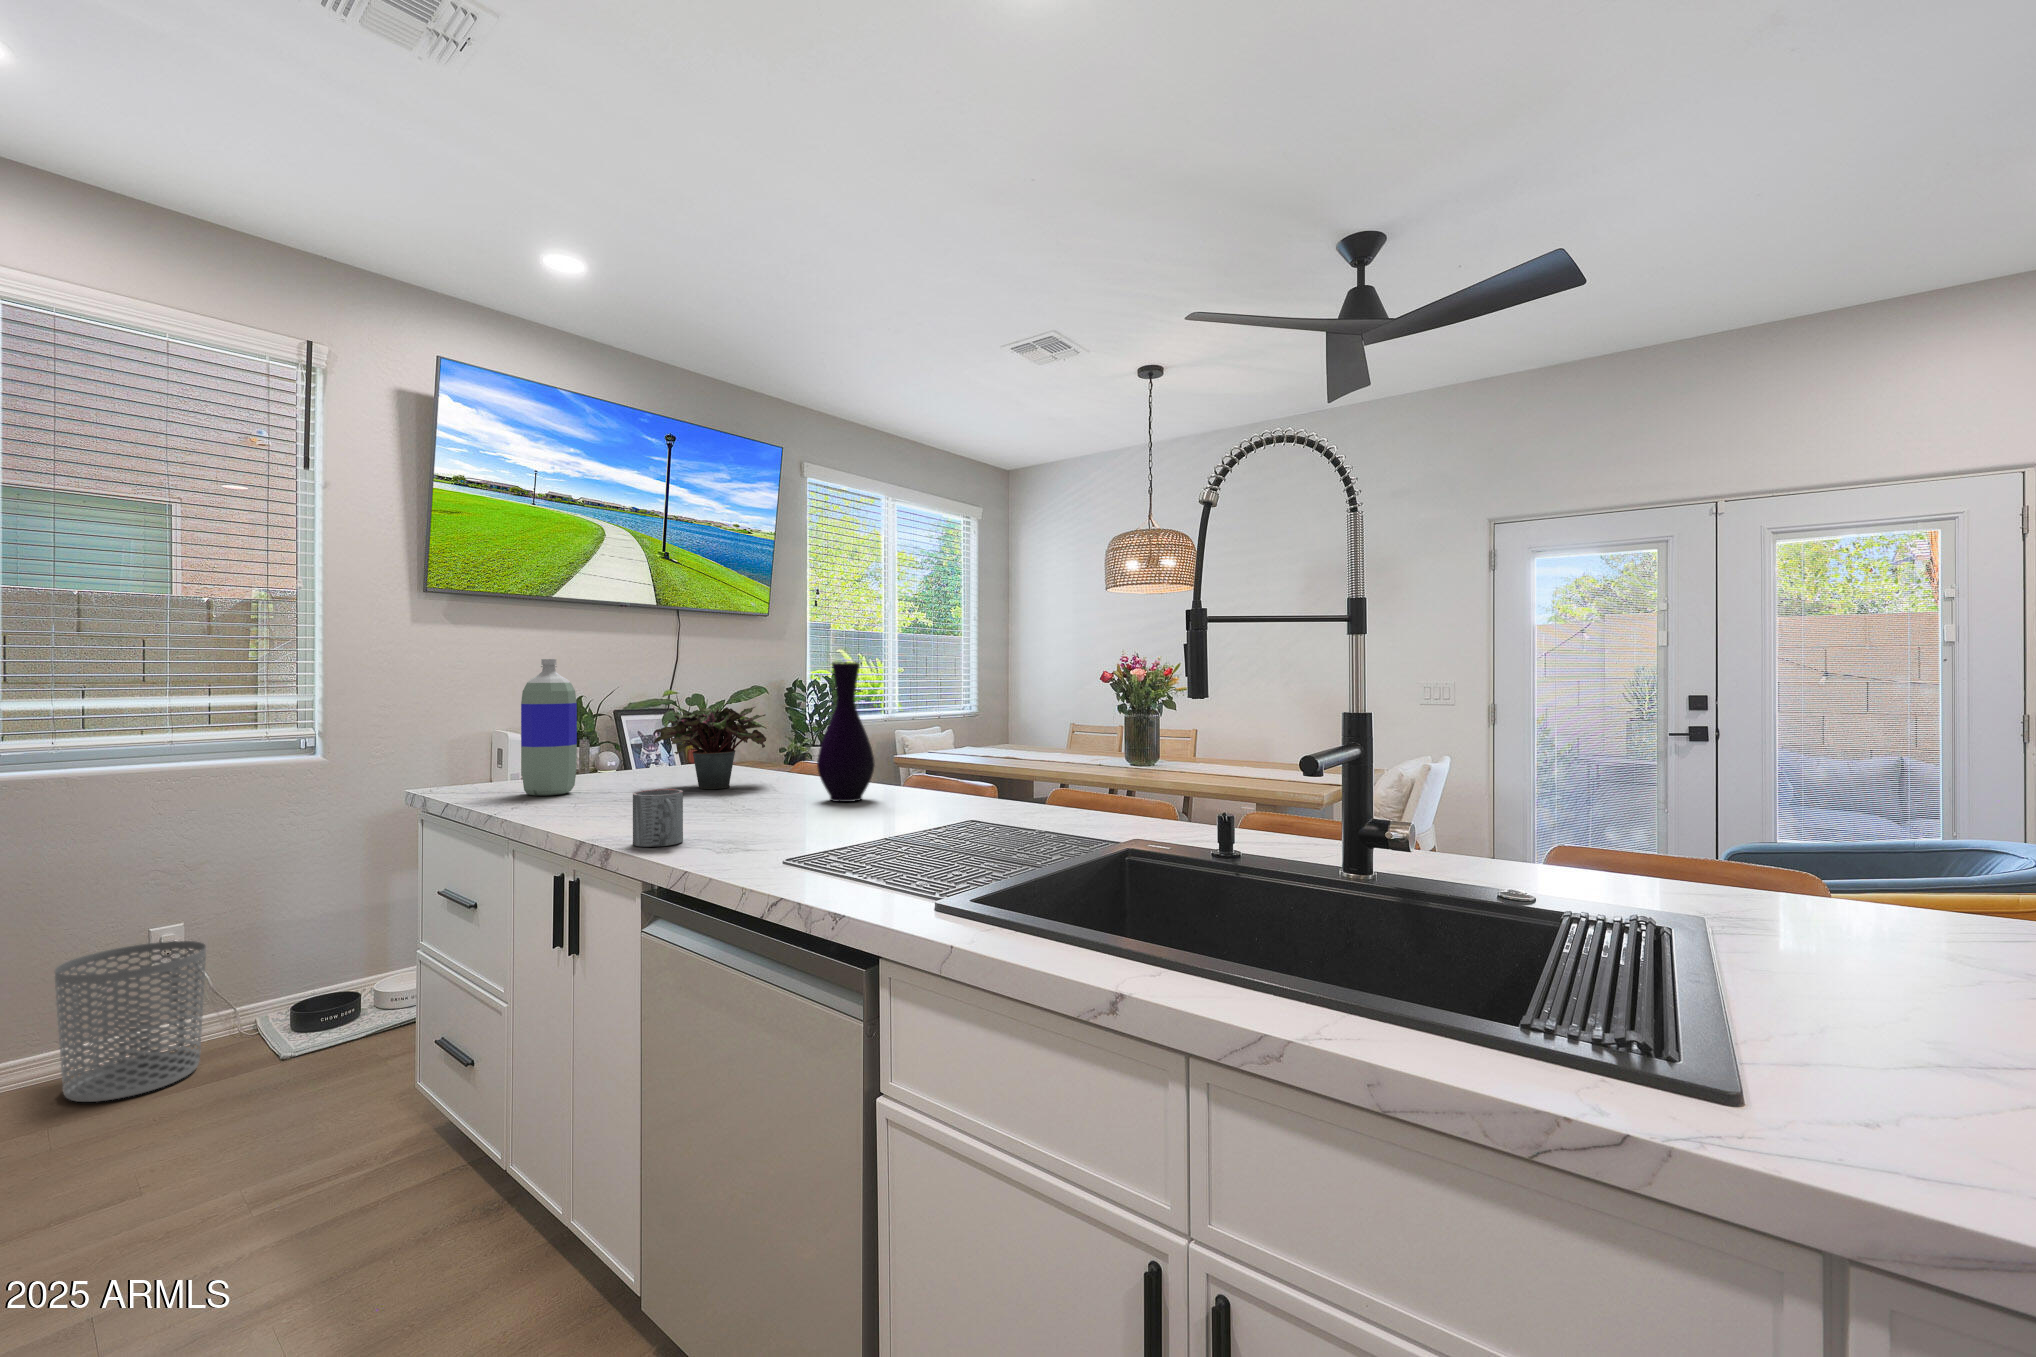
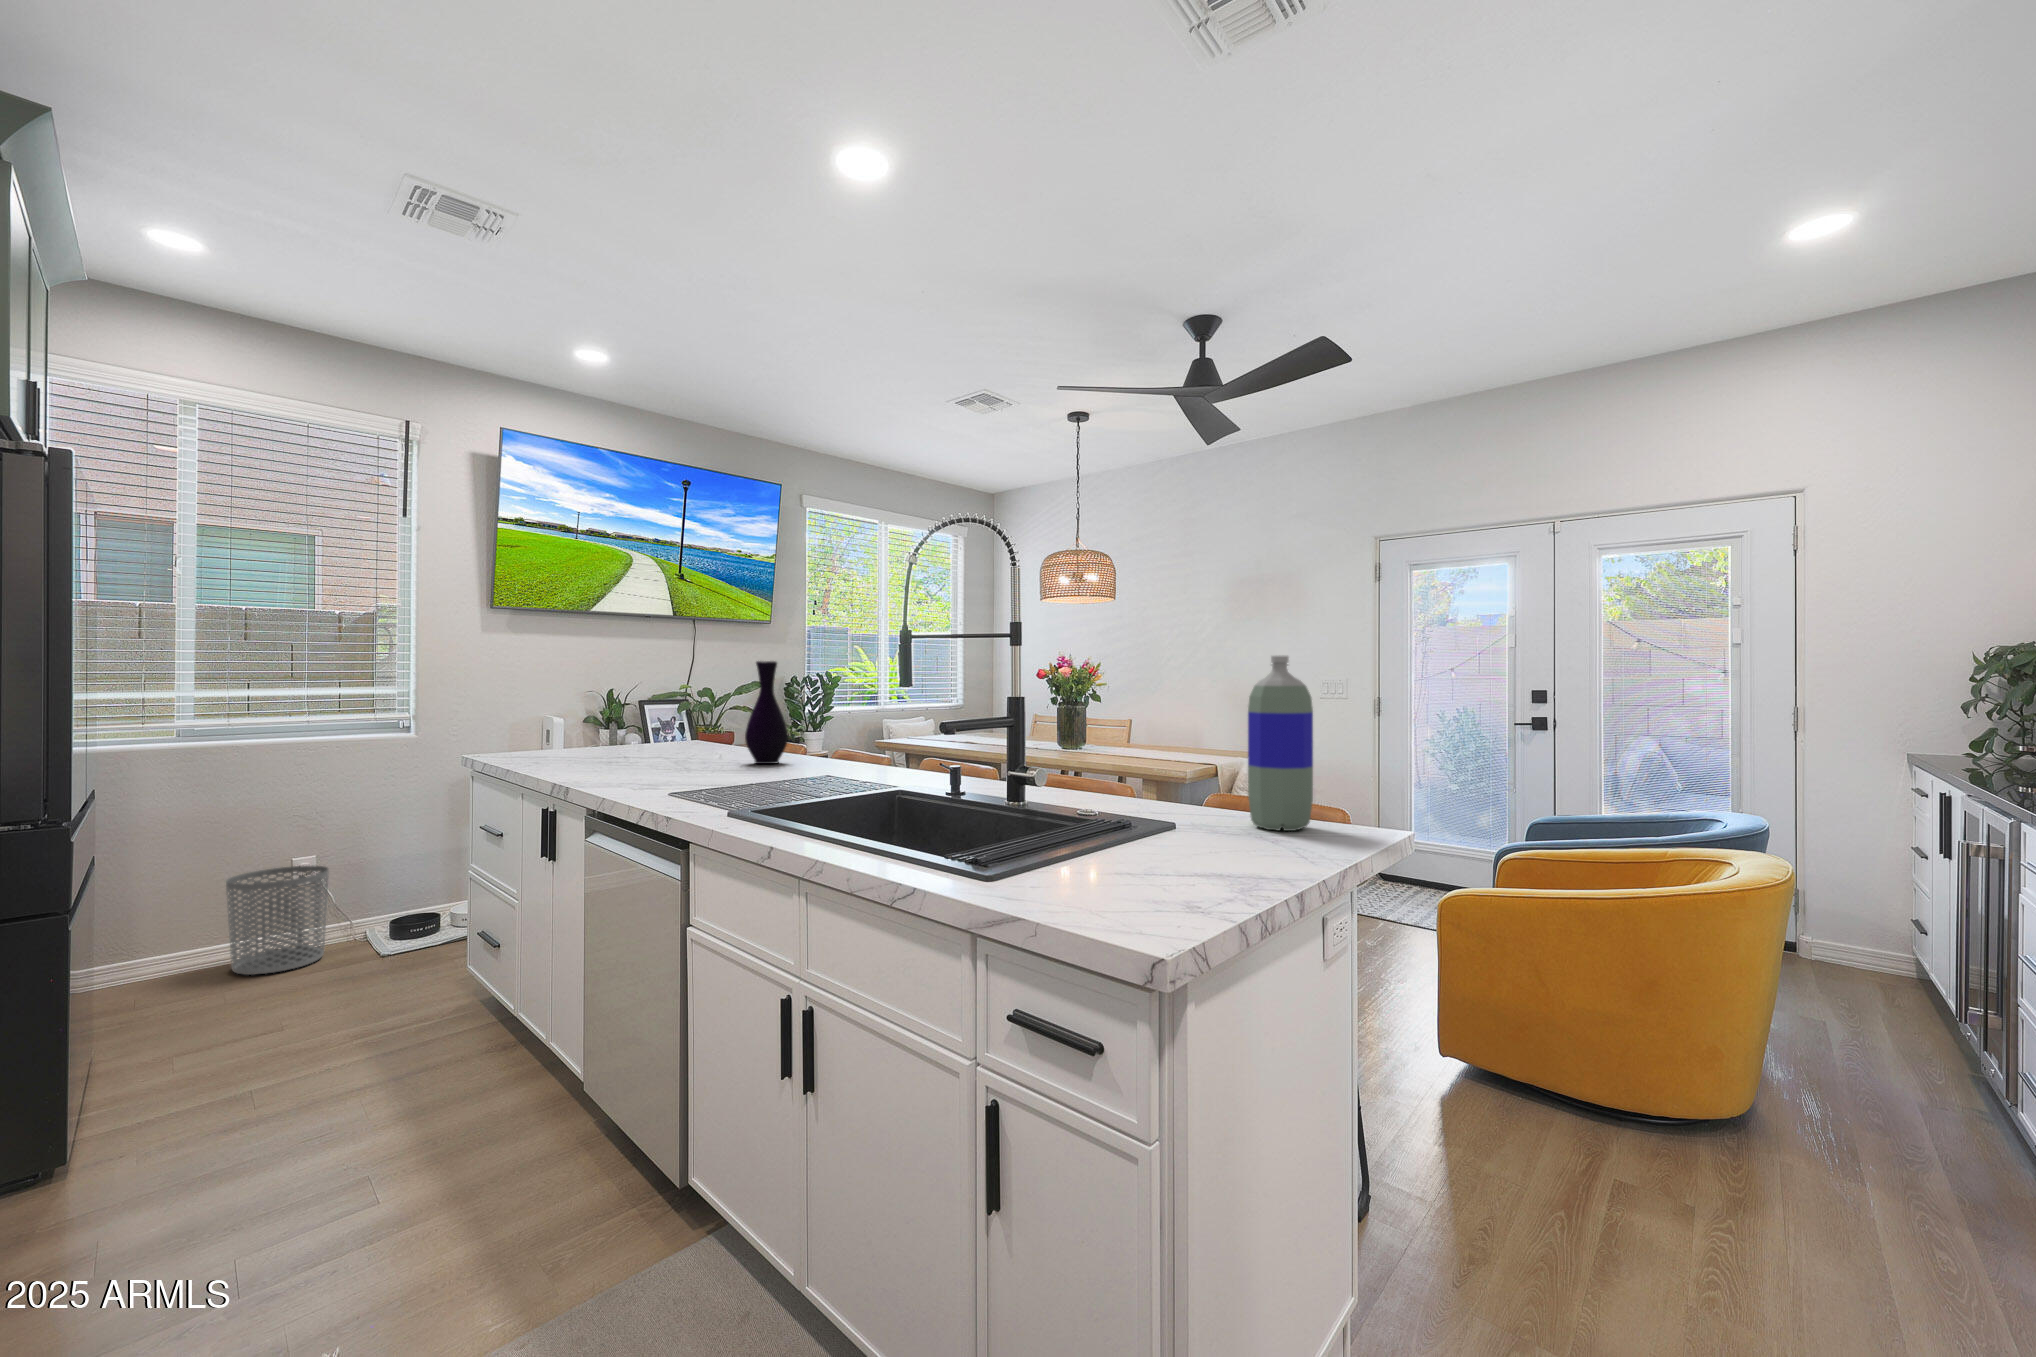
bottle: present [521,659,577,796] -> present [1248,656,1313,831]
potted plant: present [654,707,766,789] -> none [636,695,723,756]
mug: present [633,789,683,847] -> none [583,748,619,785]

